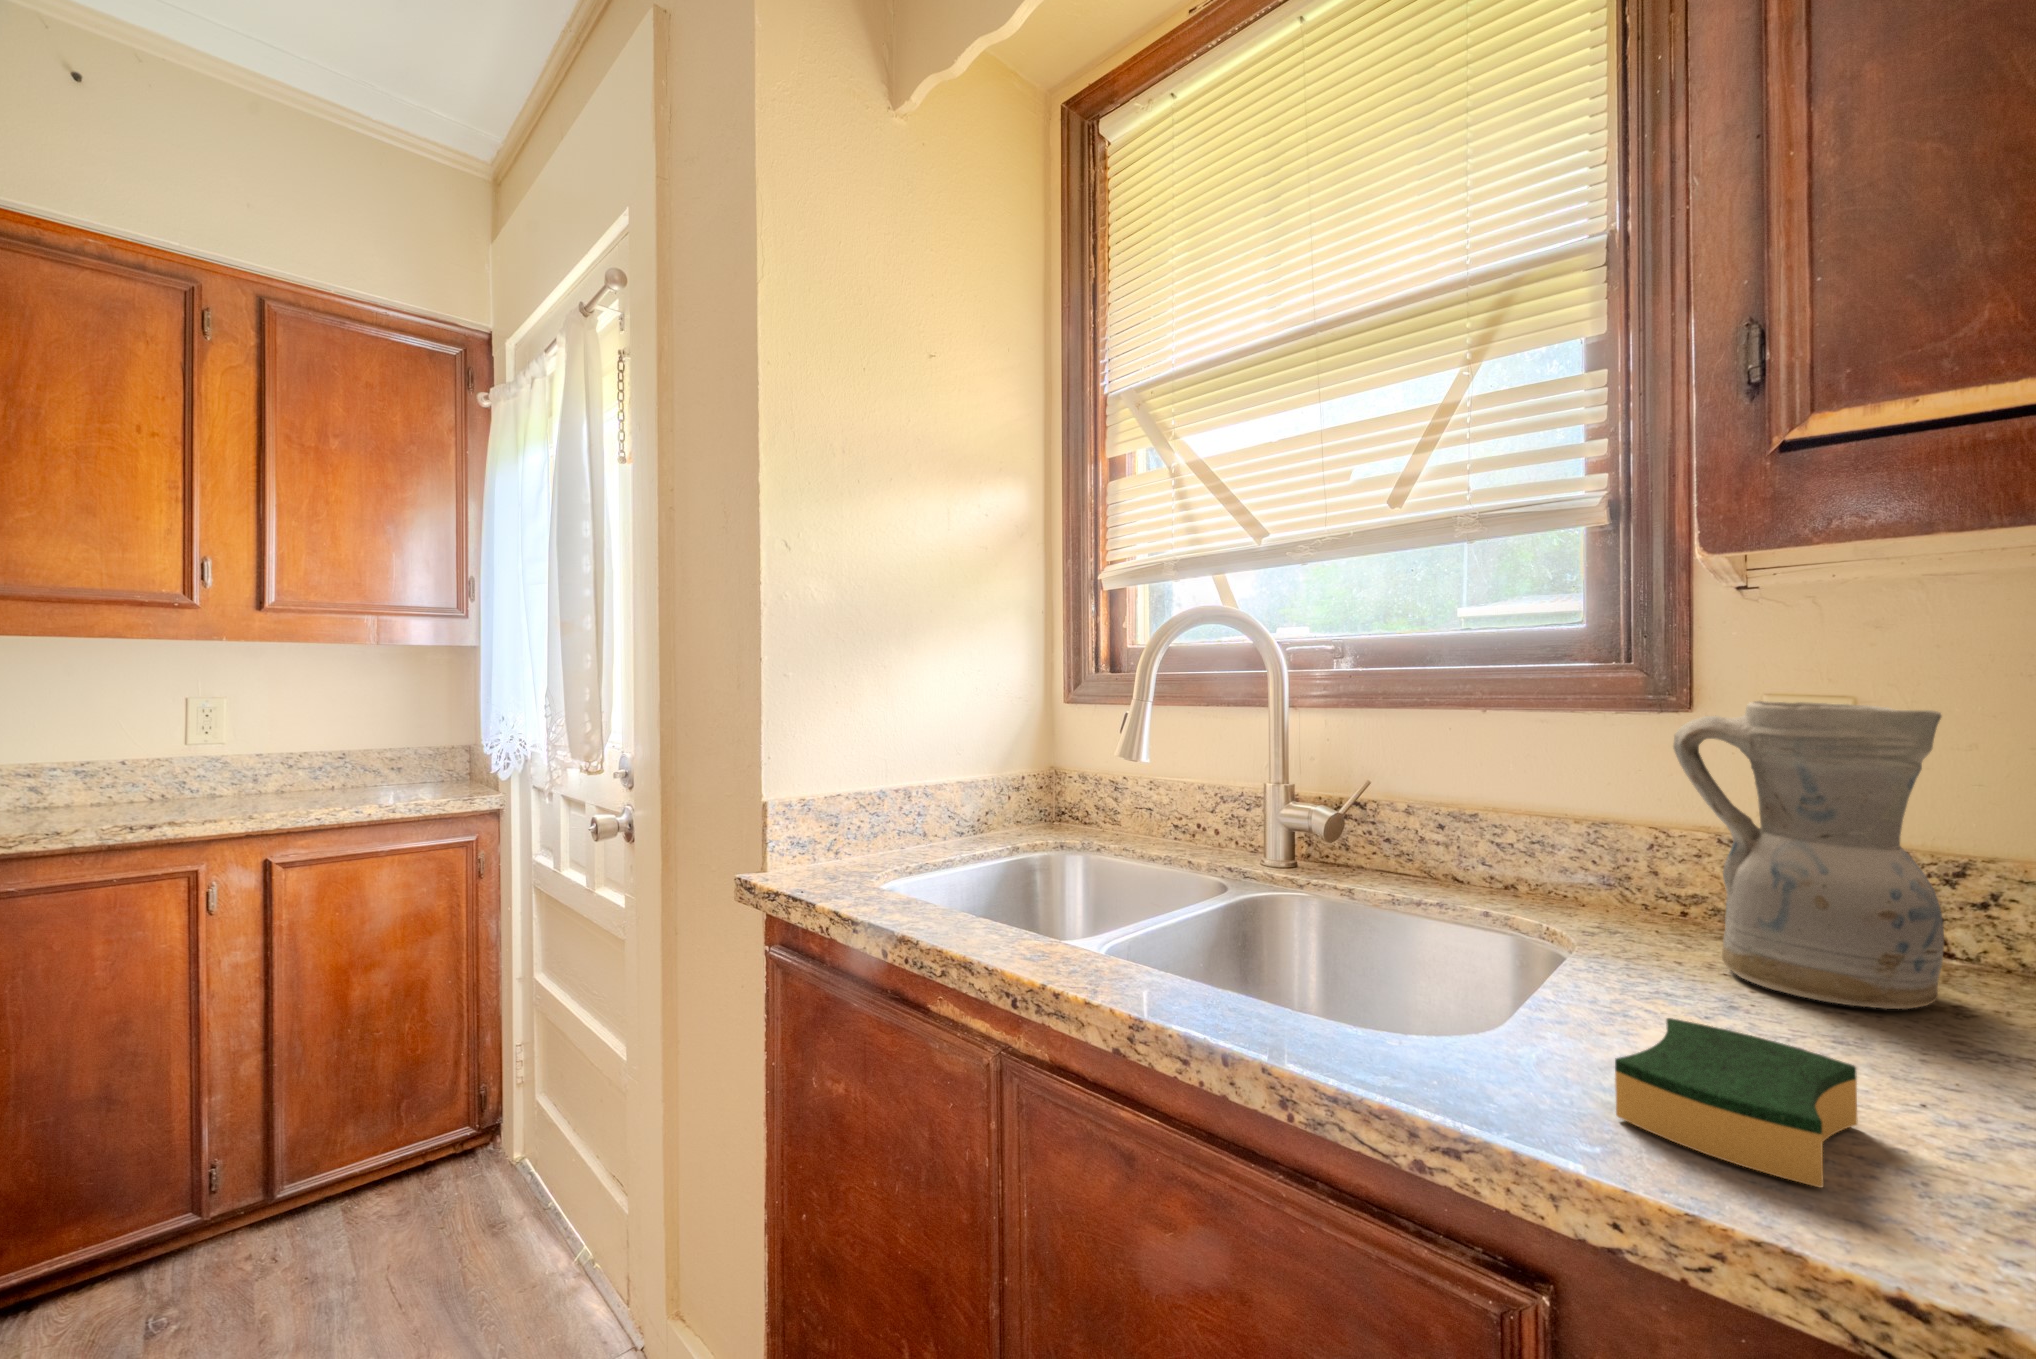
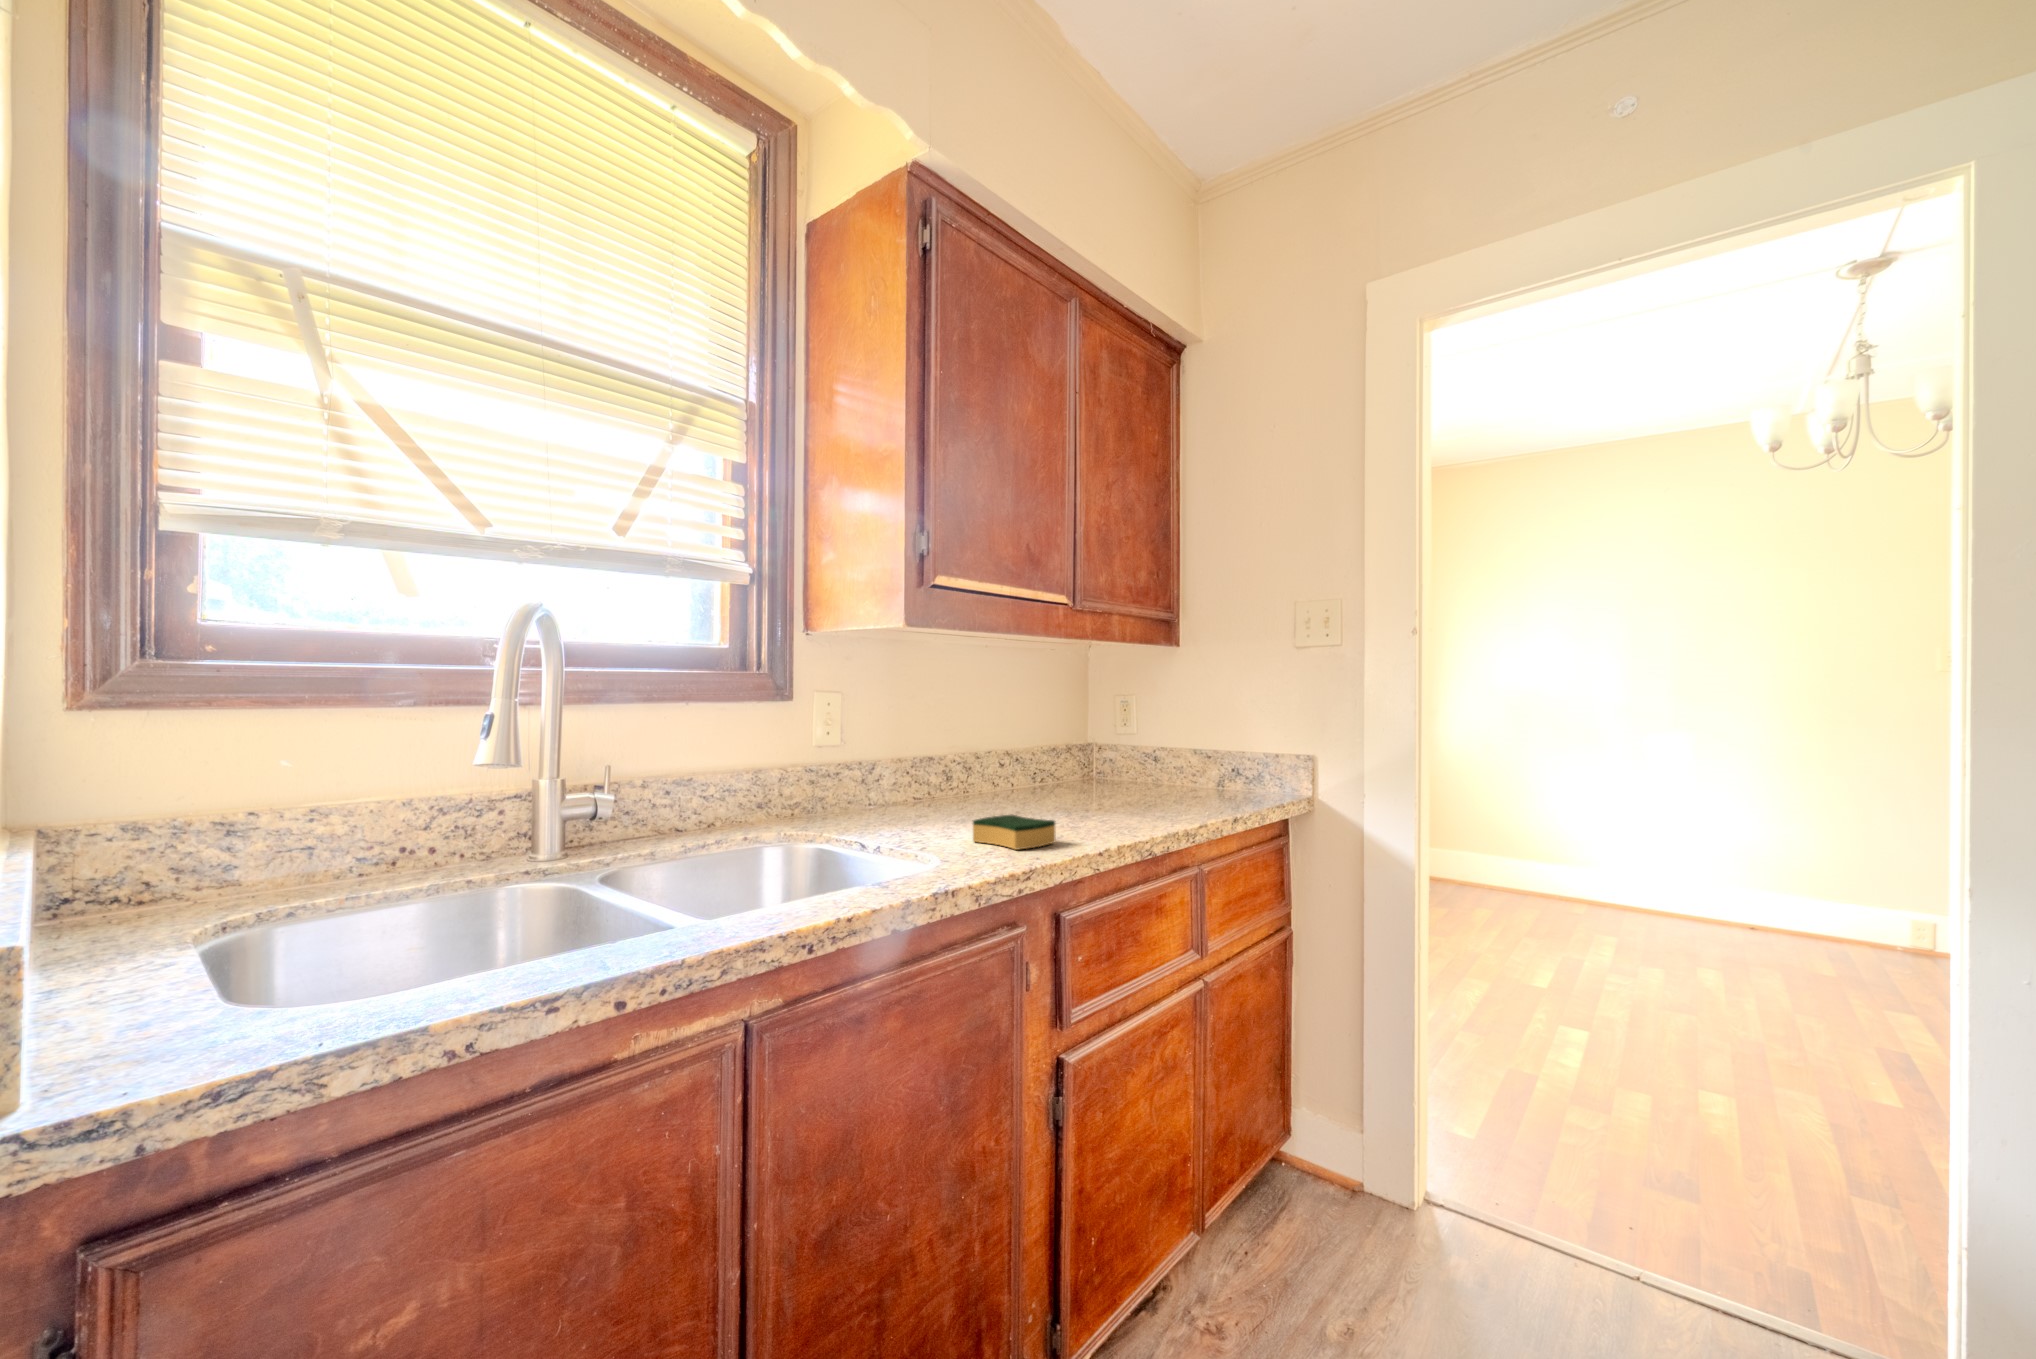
ceramic pitcher: present [1673,701,1944,1009] -> none [849,693,923,824]

